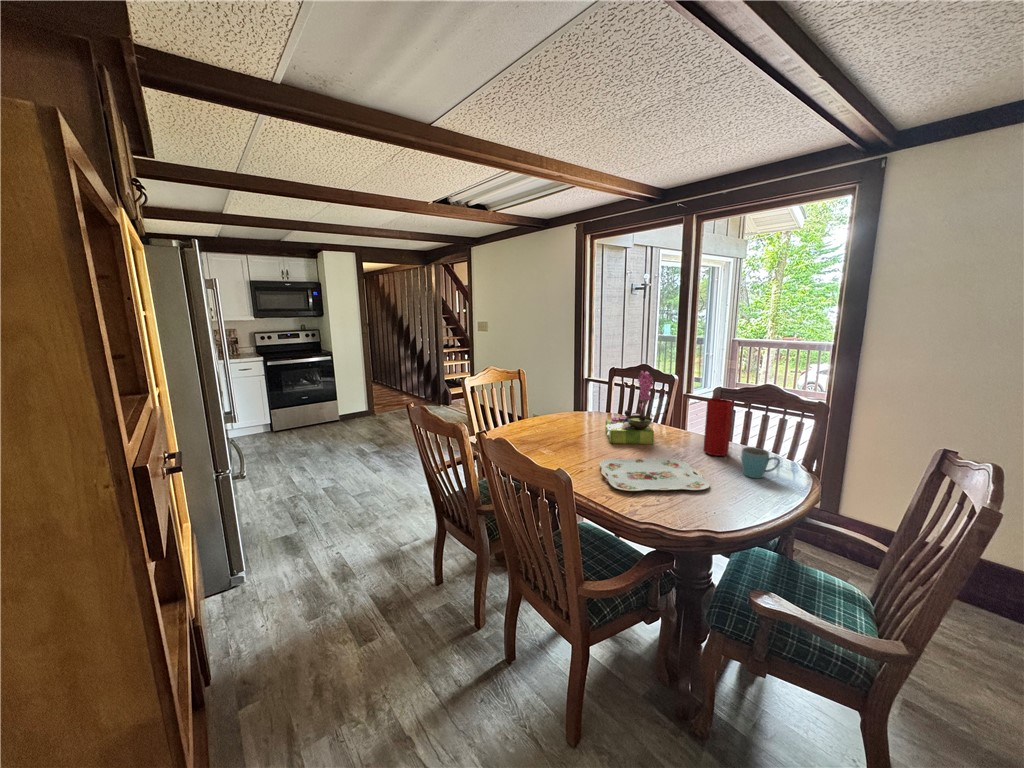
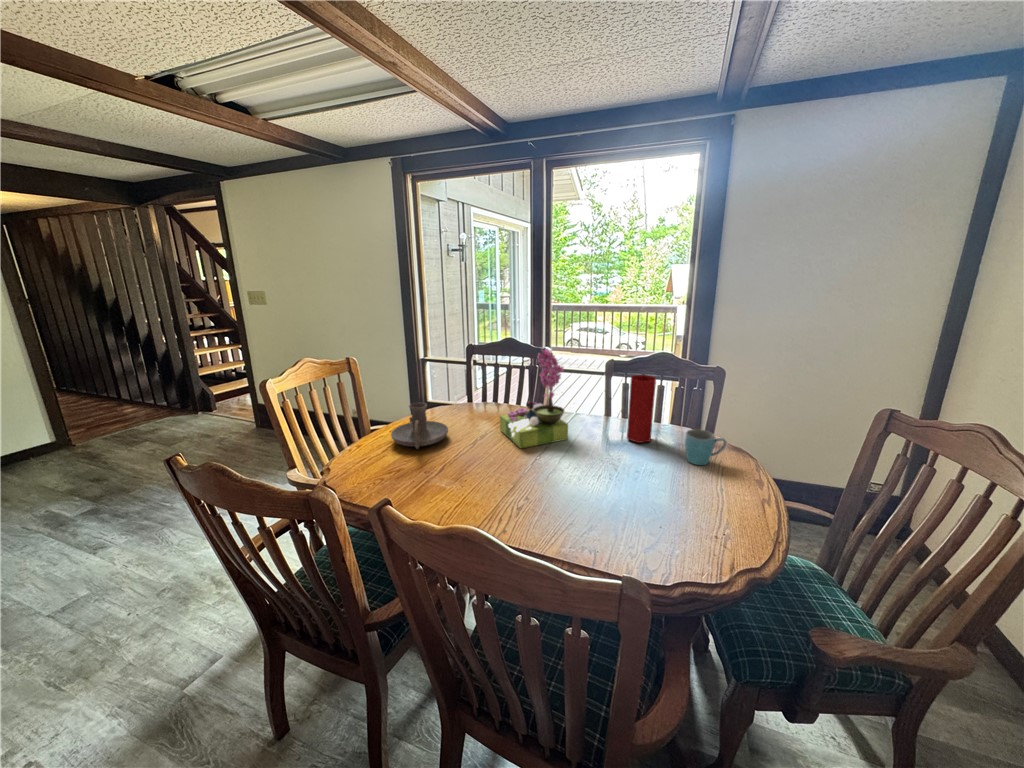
candle holder: none [527,402,567,431] -> present [391,403,448,449]
serving tray: present [599,458,710,491] -> none [535,457,681,528]

